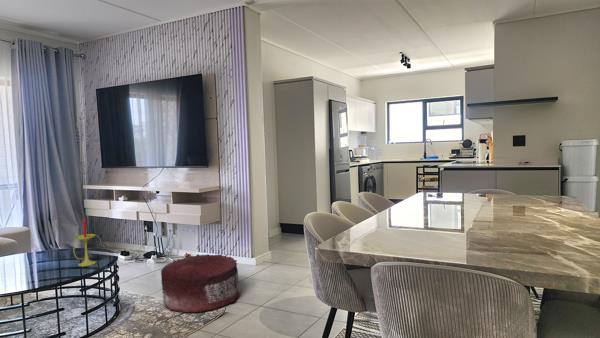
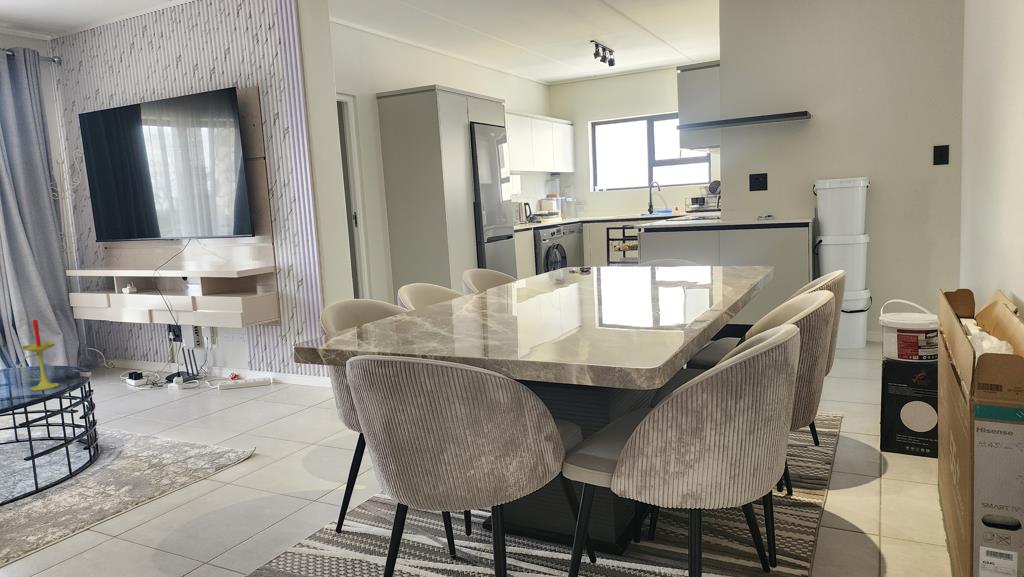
pouf: present [161,254,240,313] -> none [165,370,293,455]

